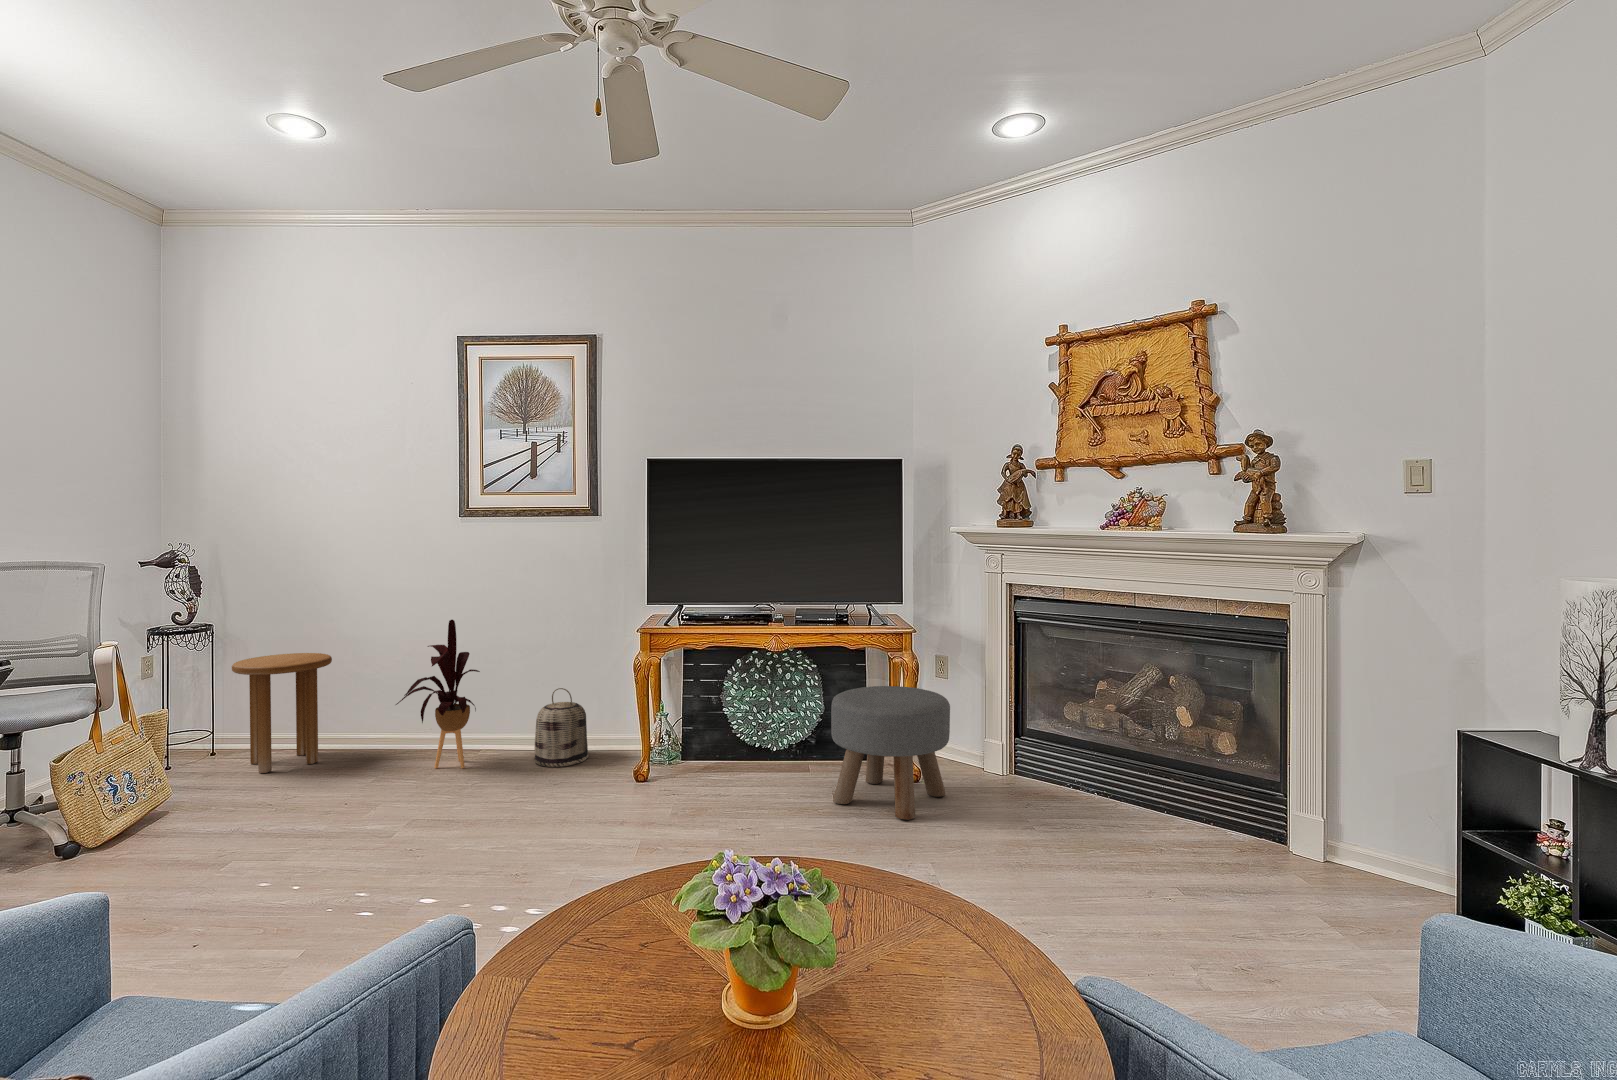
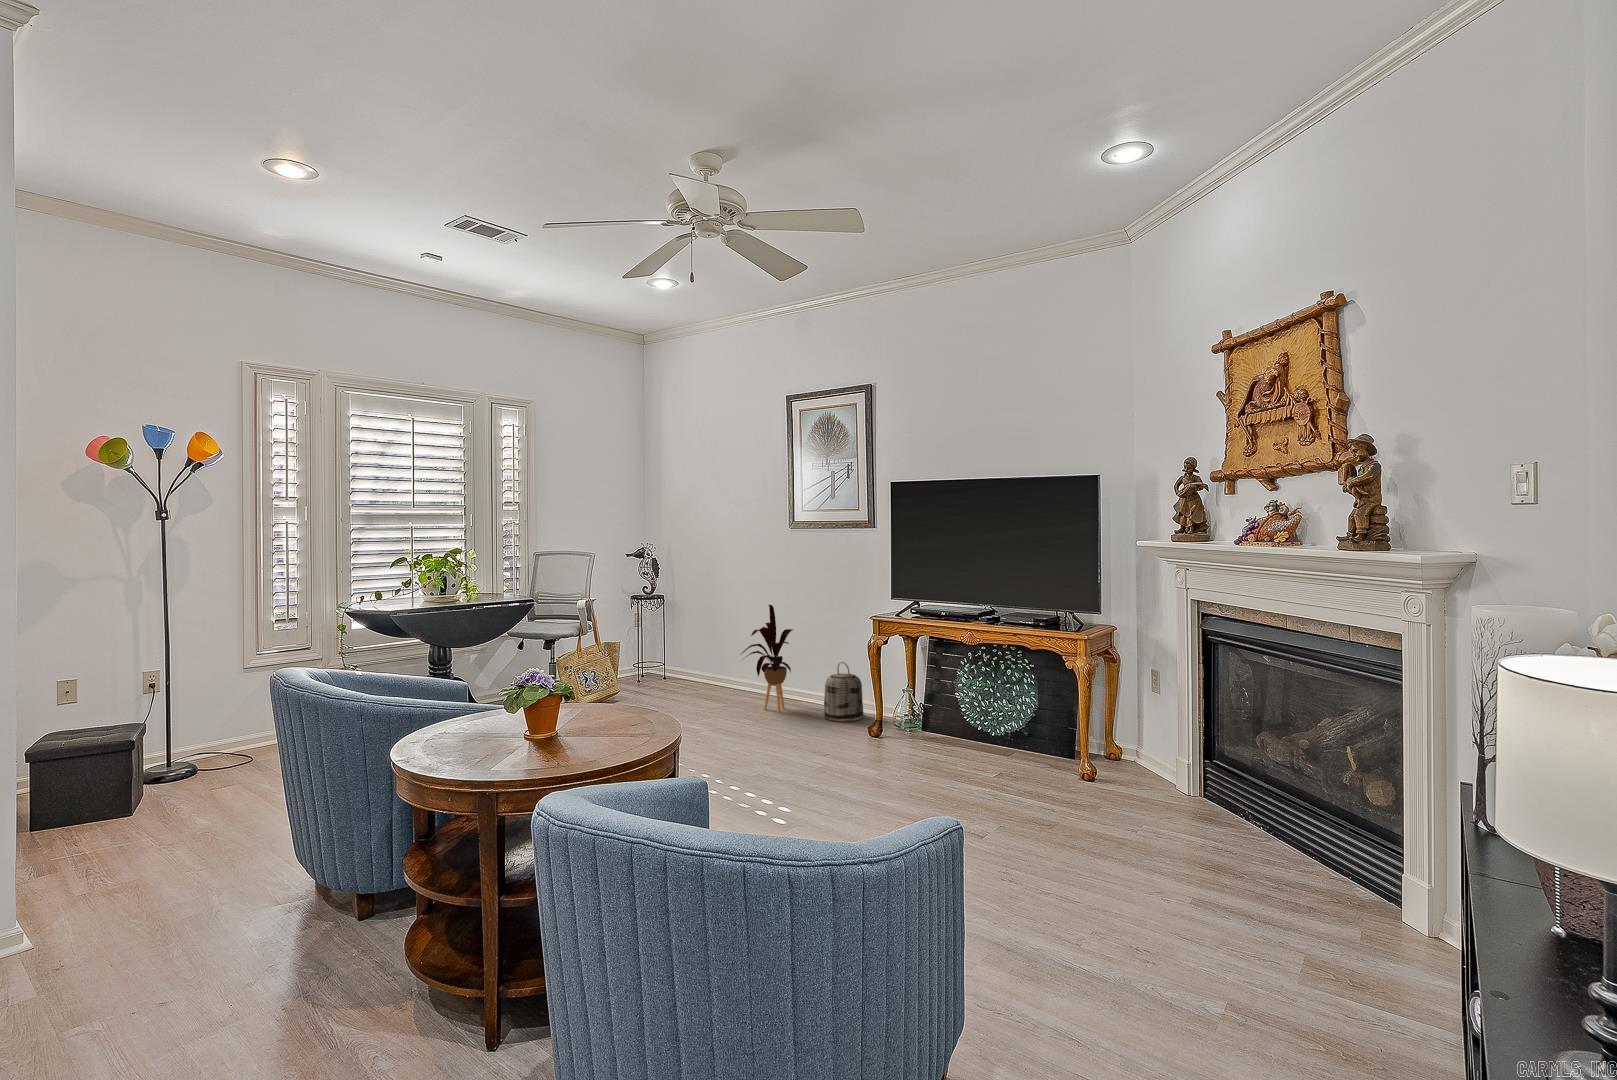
side table: present [232,653,332,773] -> none [666,622,720,697]
ottoman: present [831,686,950,819] -> none [988,685,1097,800]

